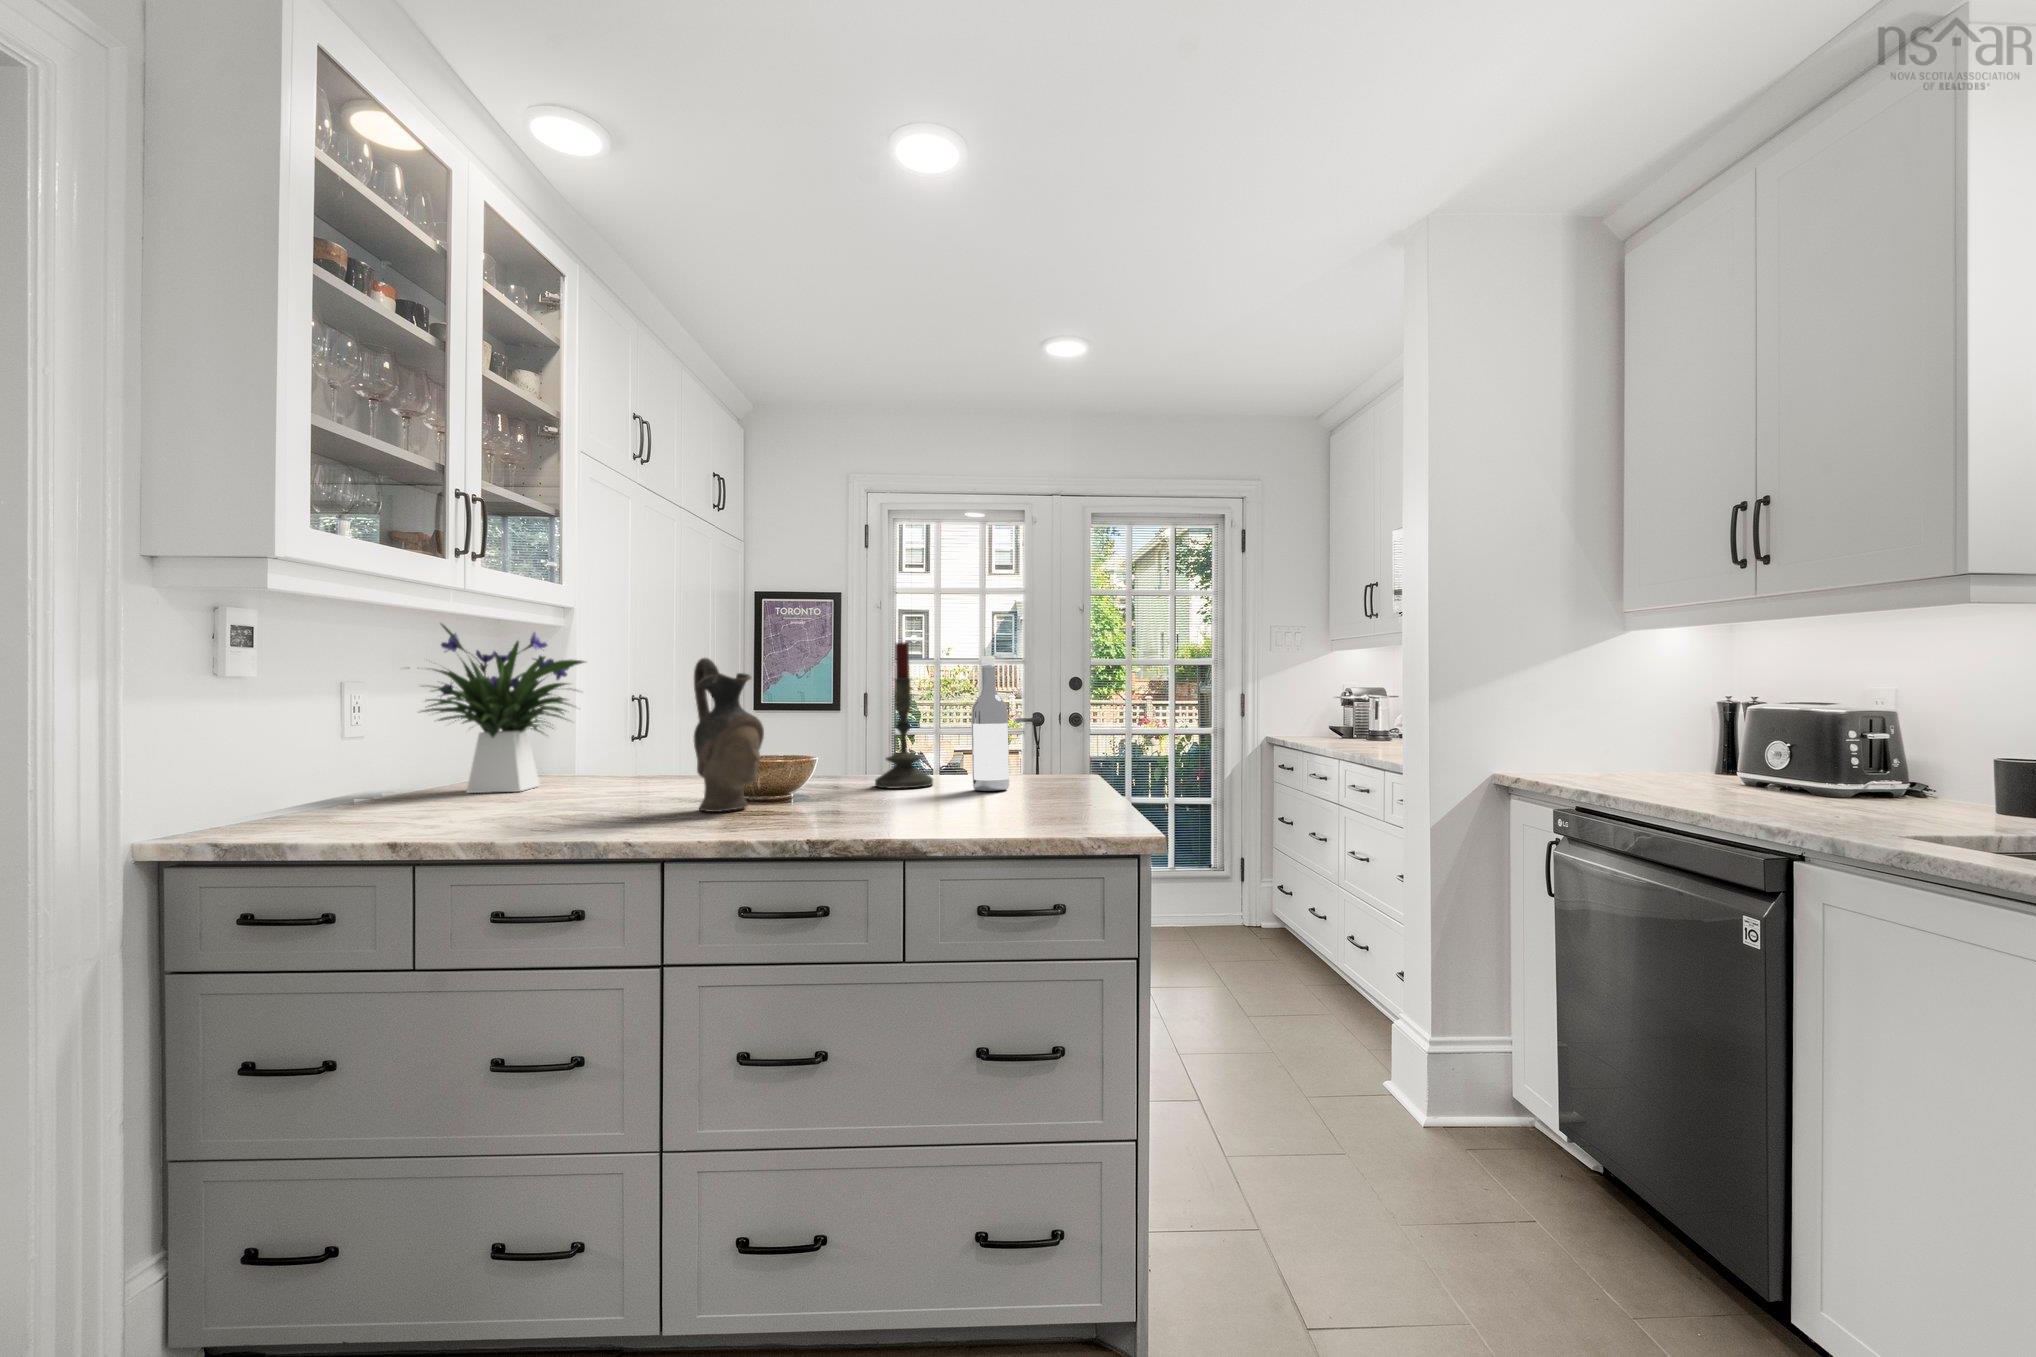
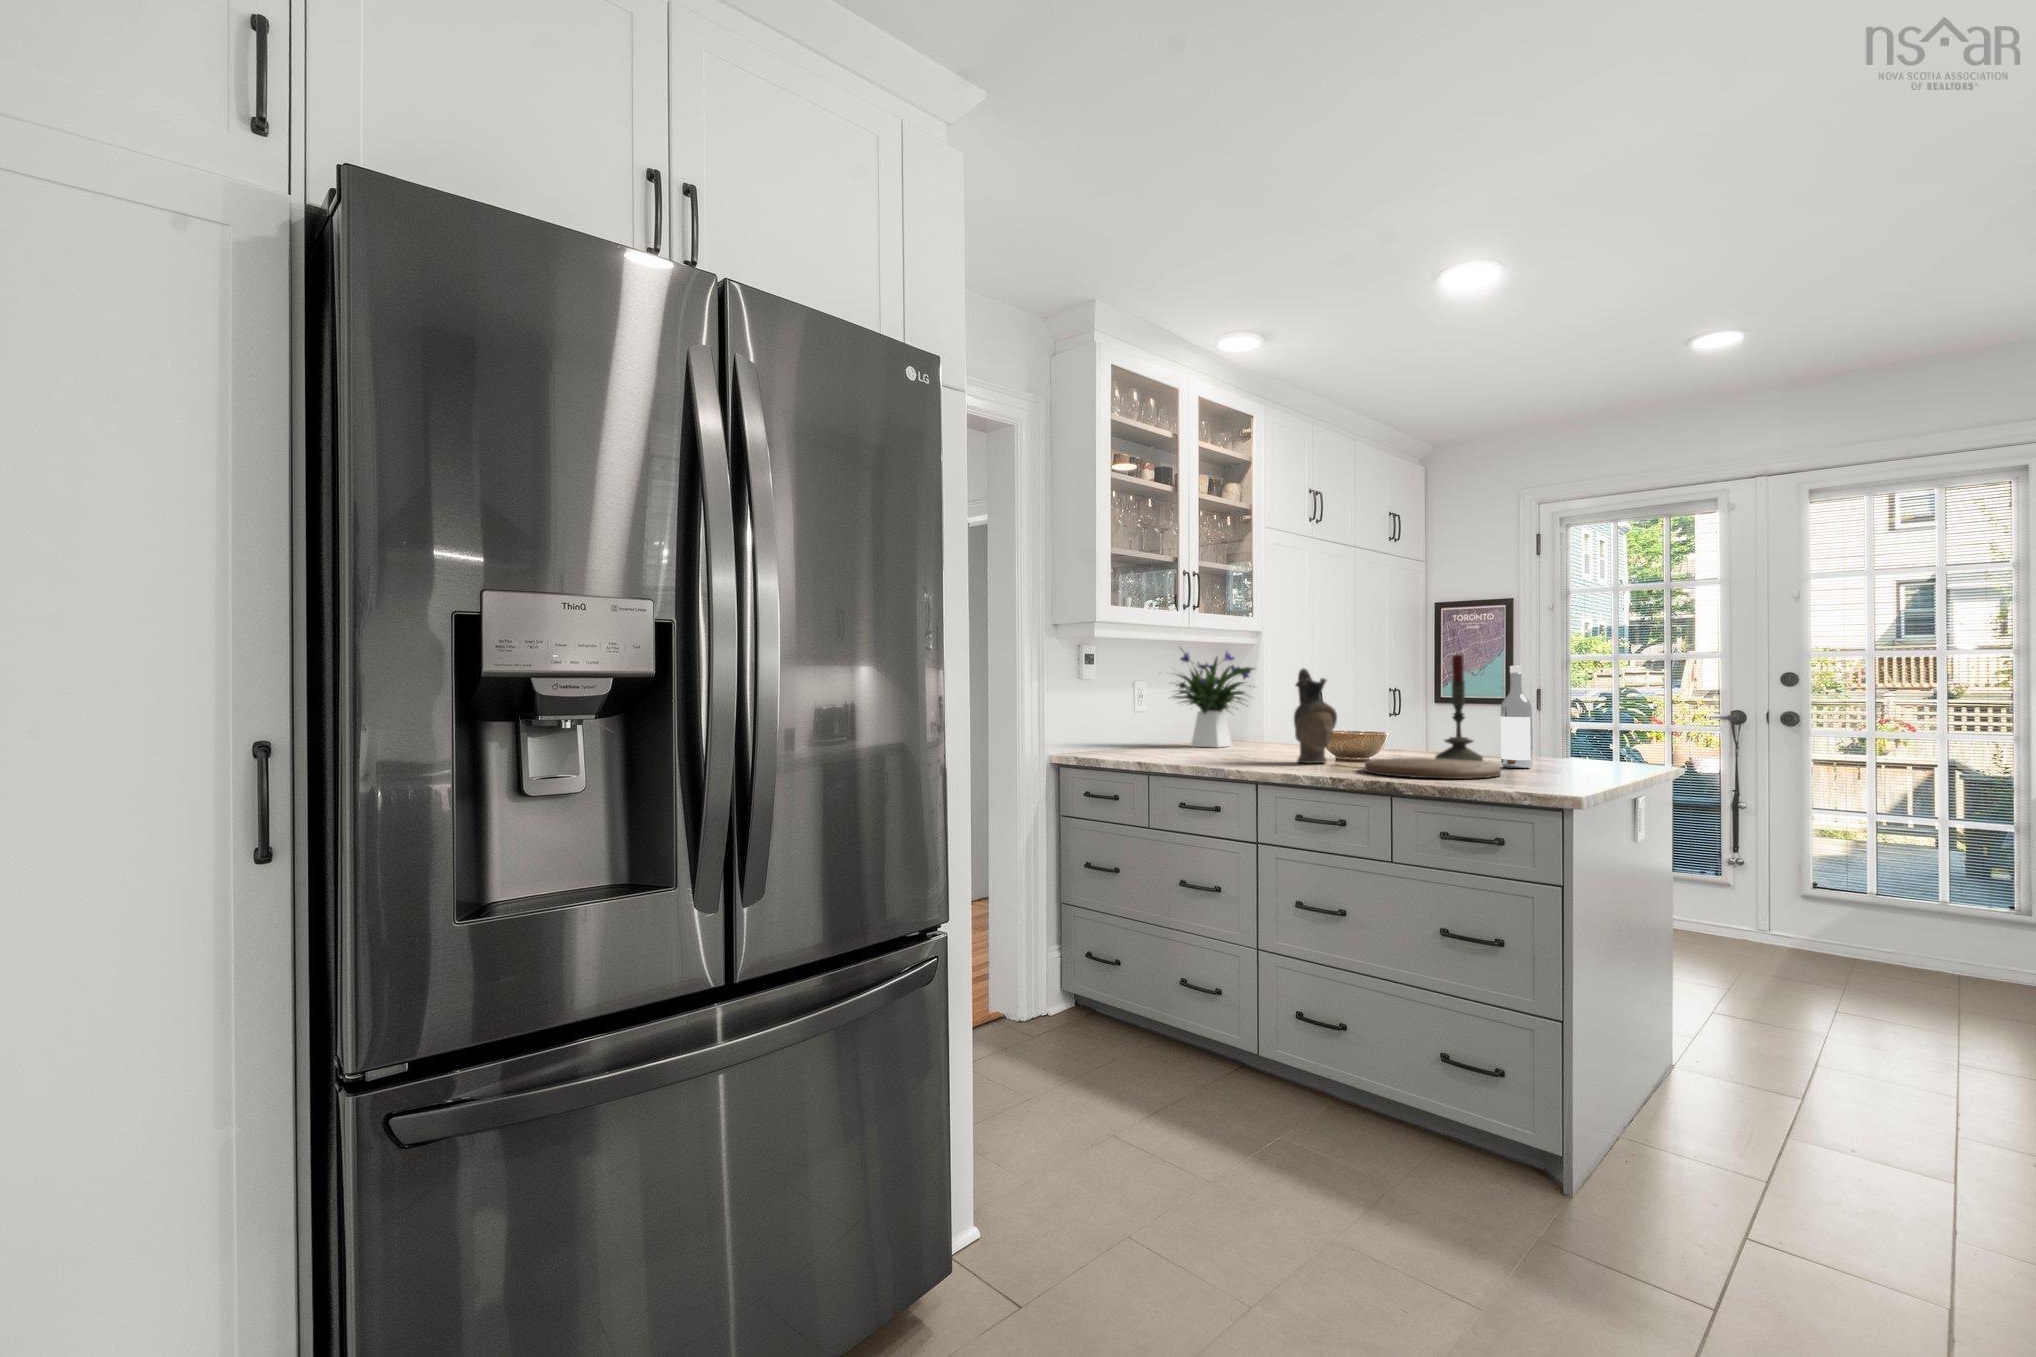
cutting board: none [830,786,1016,825] -> present [1365,758,1501,779]

